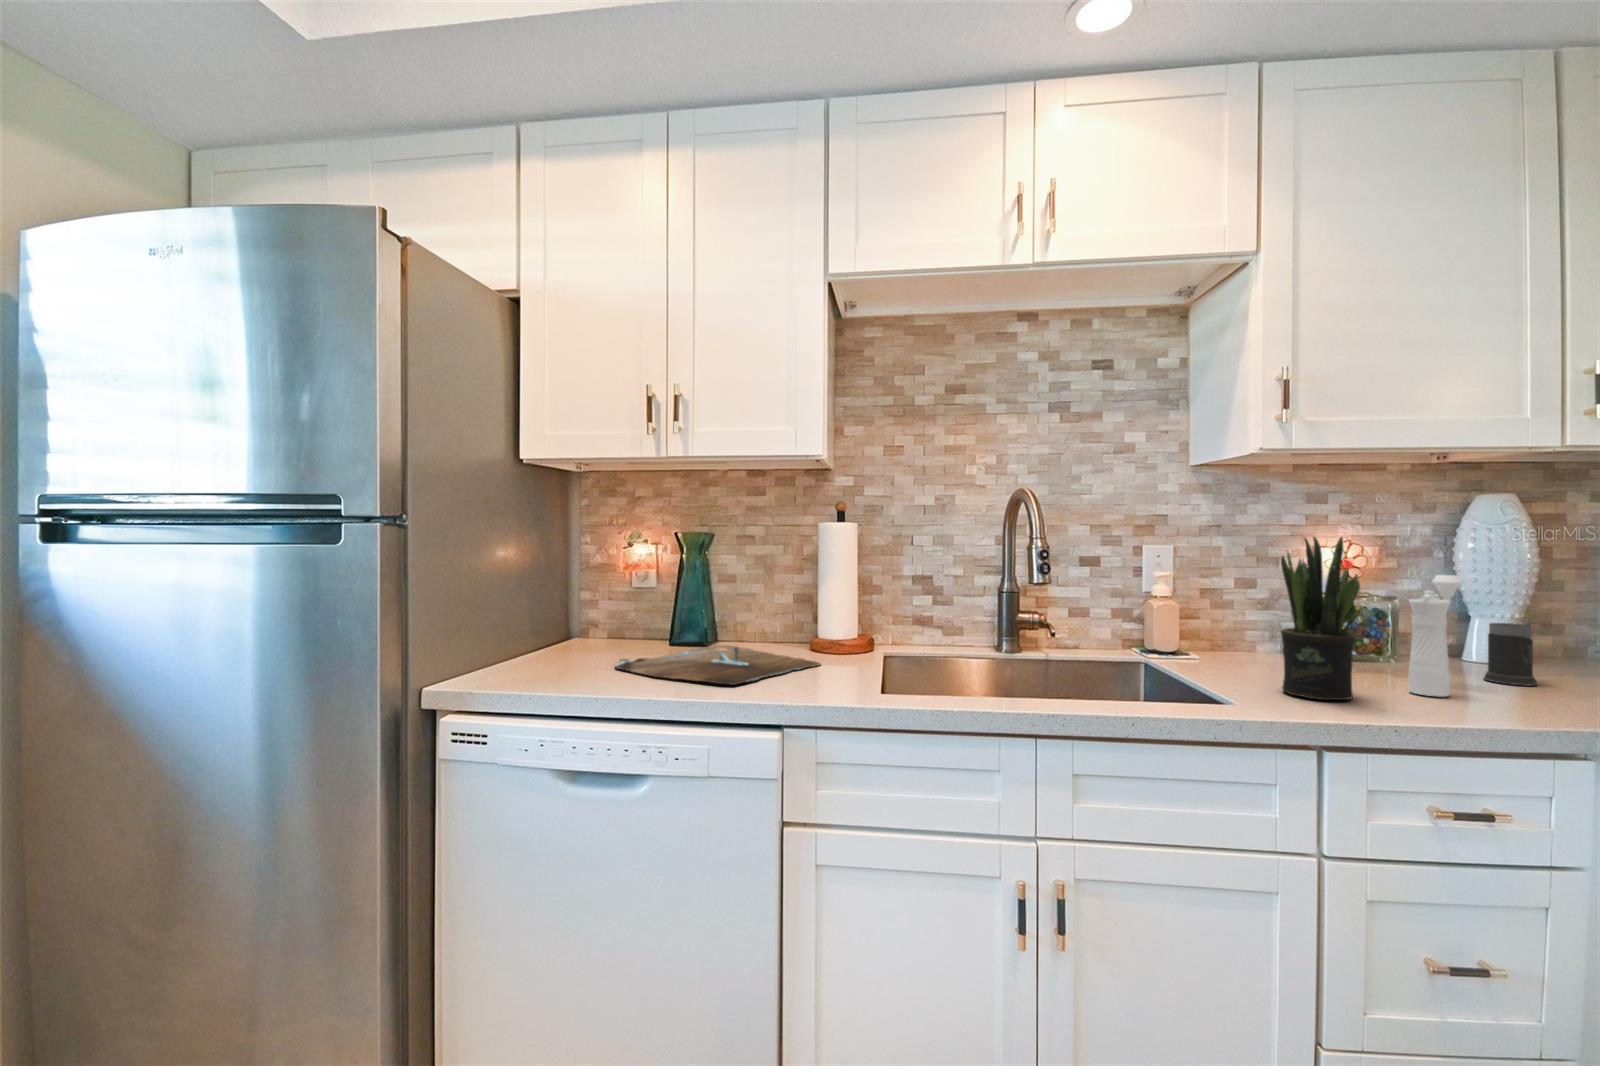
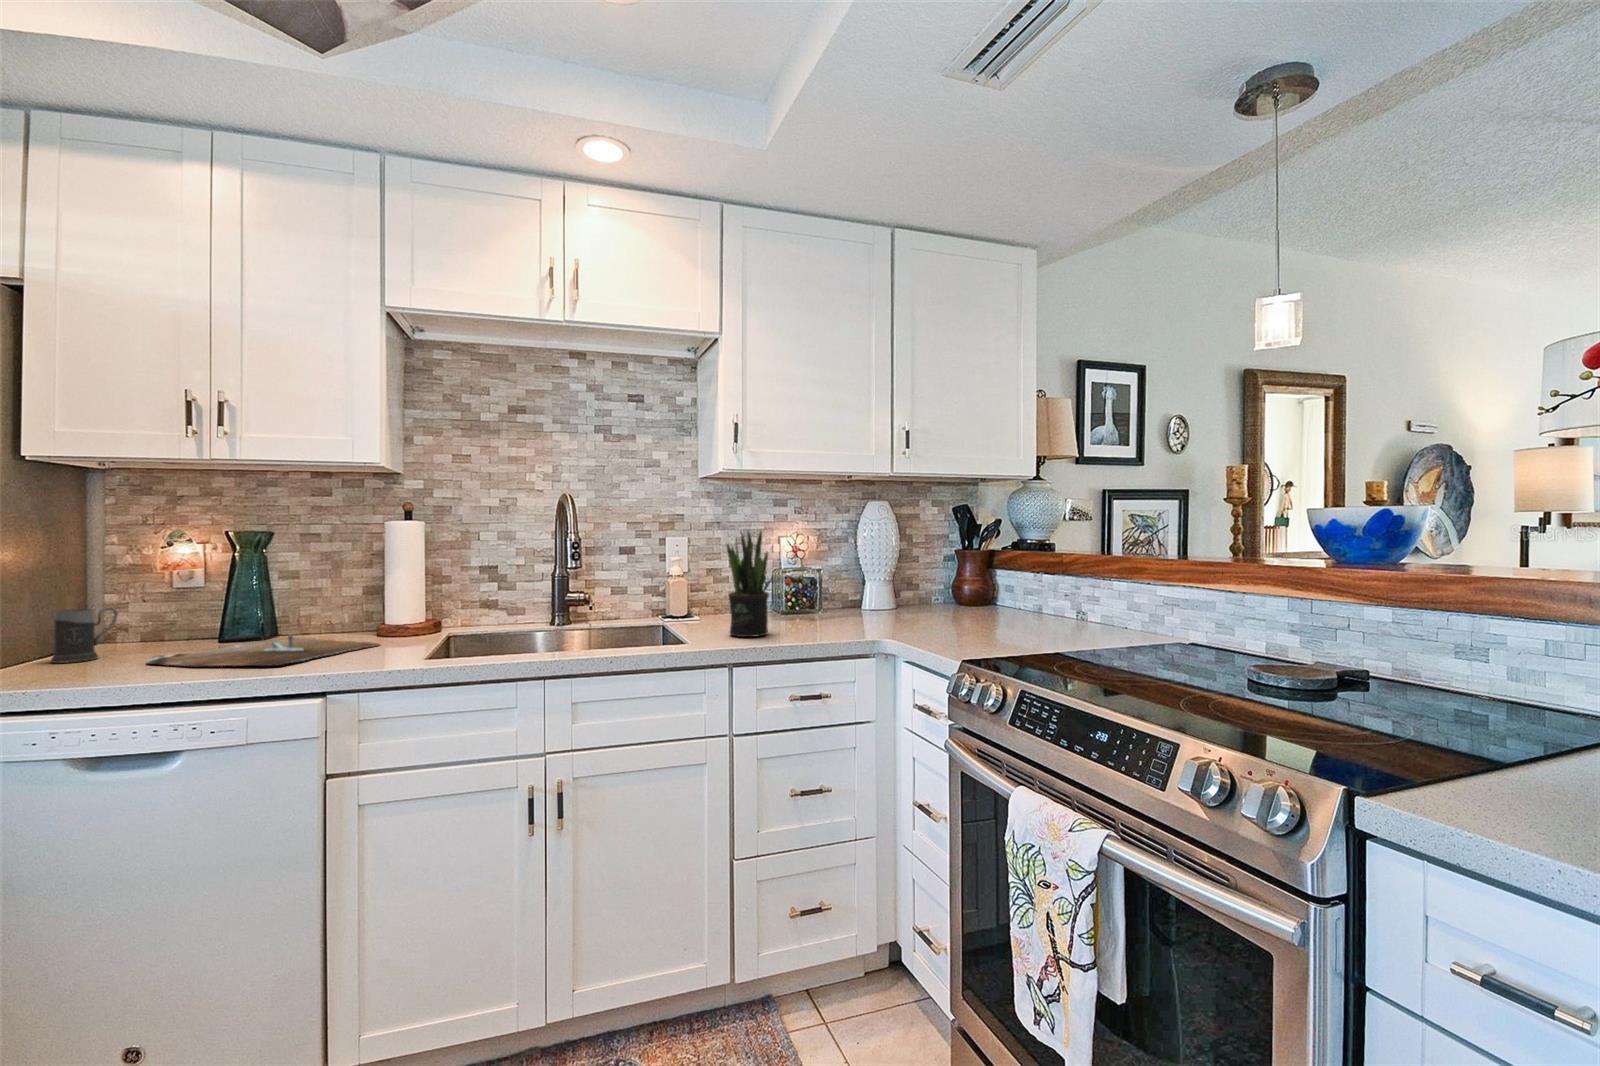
pepper mill: present [1409,575,1462,697] -> none [805,554,839,630]
mug: present [1484,622,1537,685] -> present [51,607,118,663]

